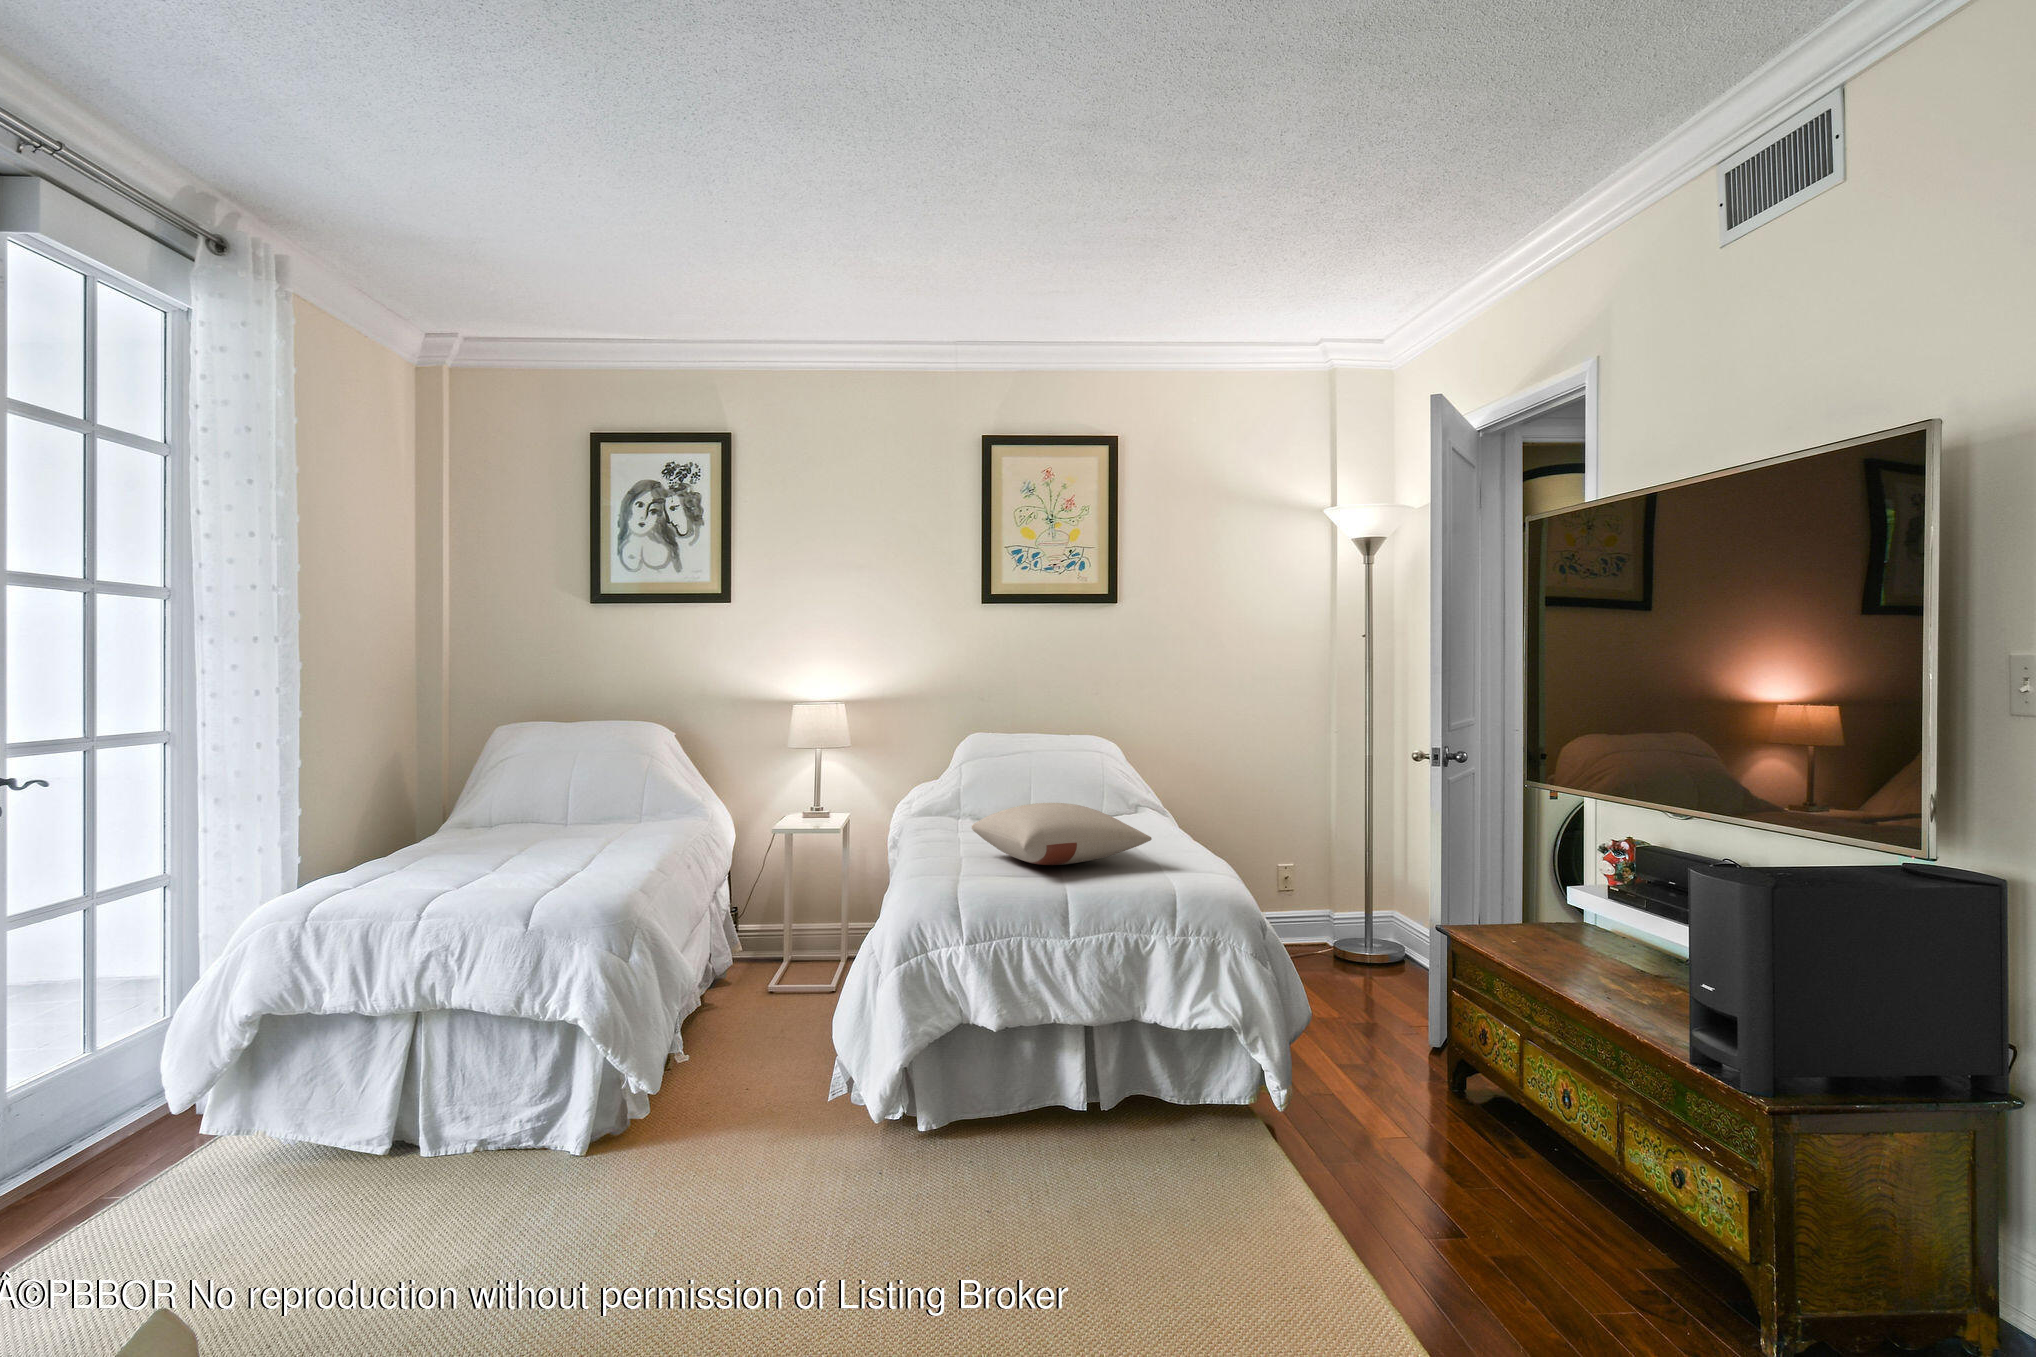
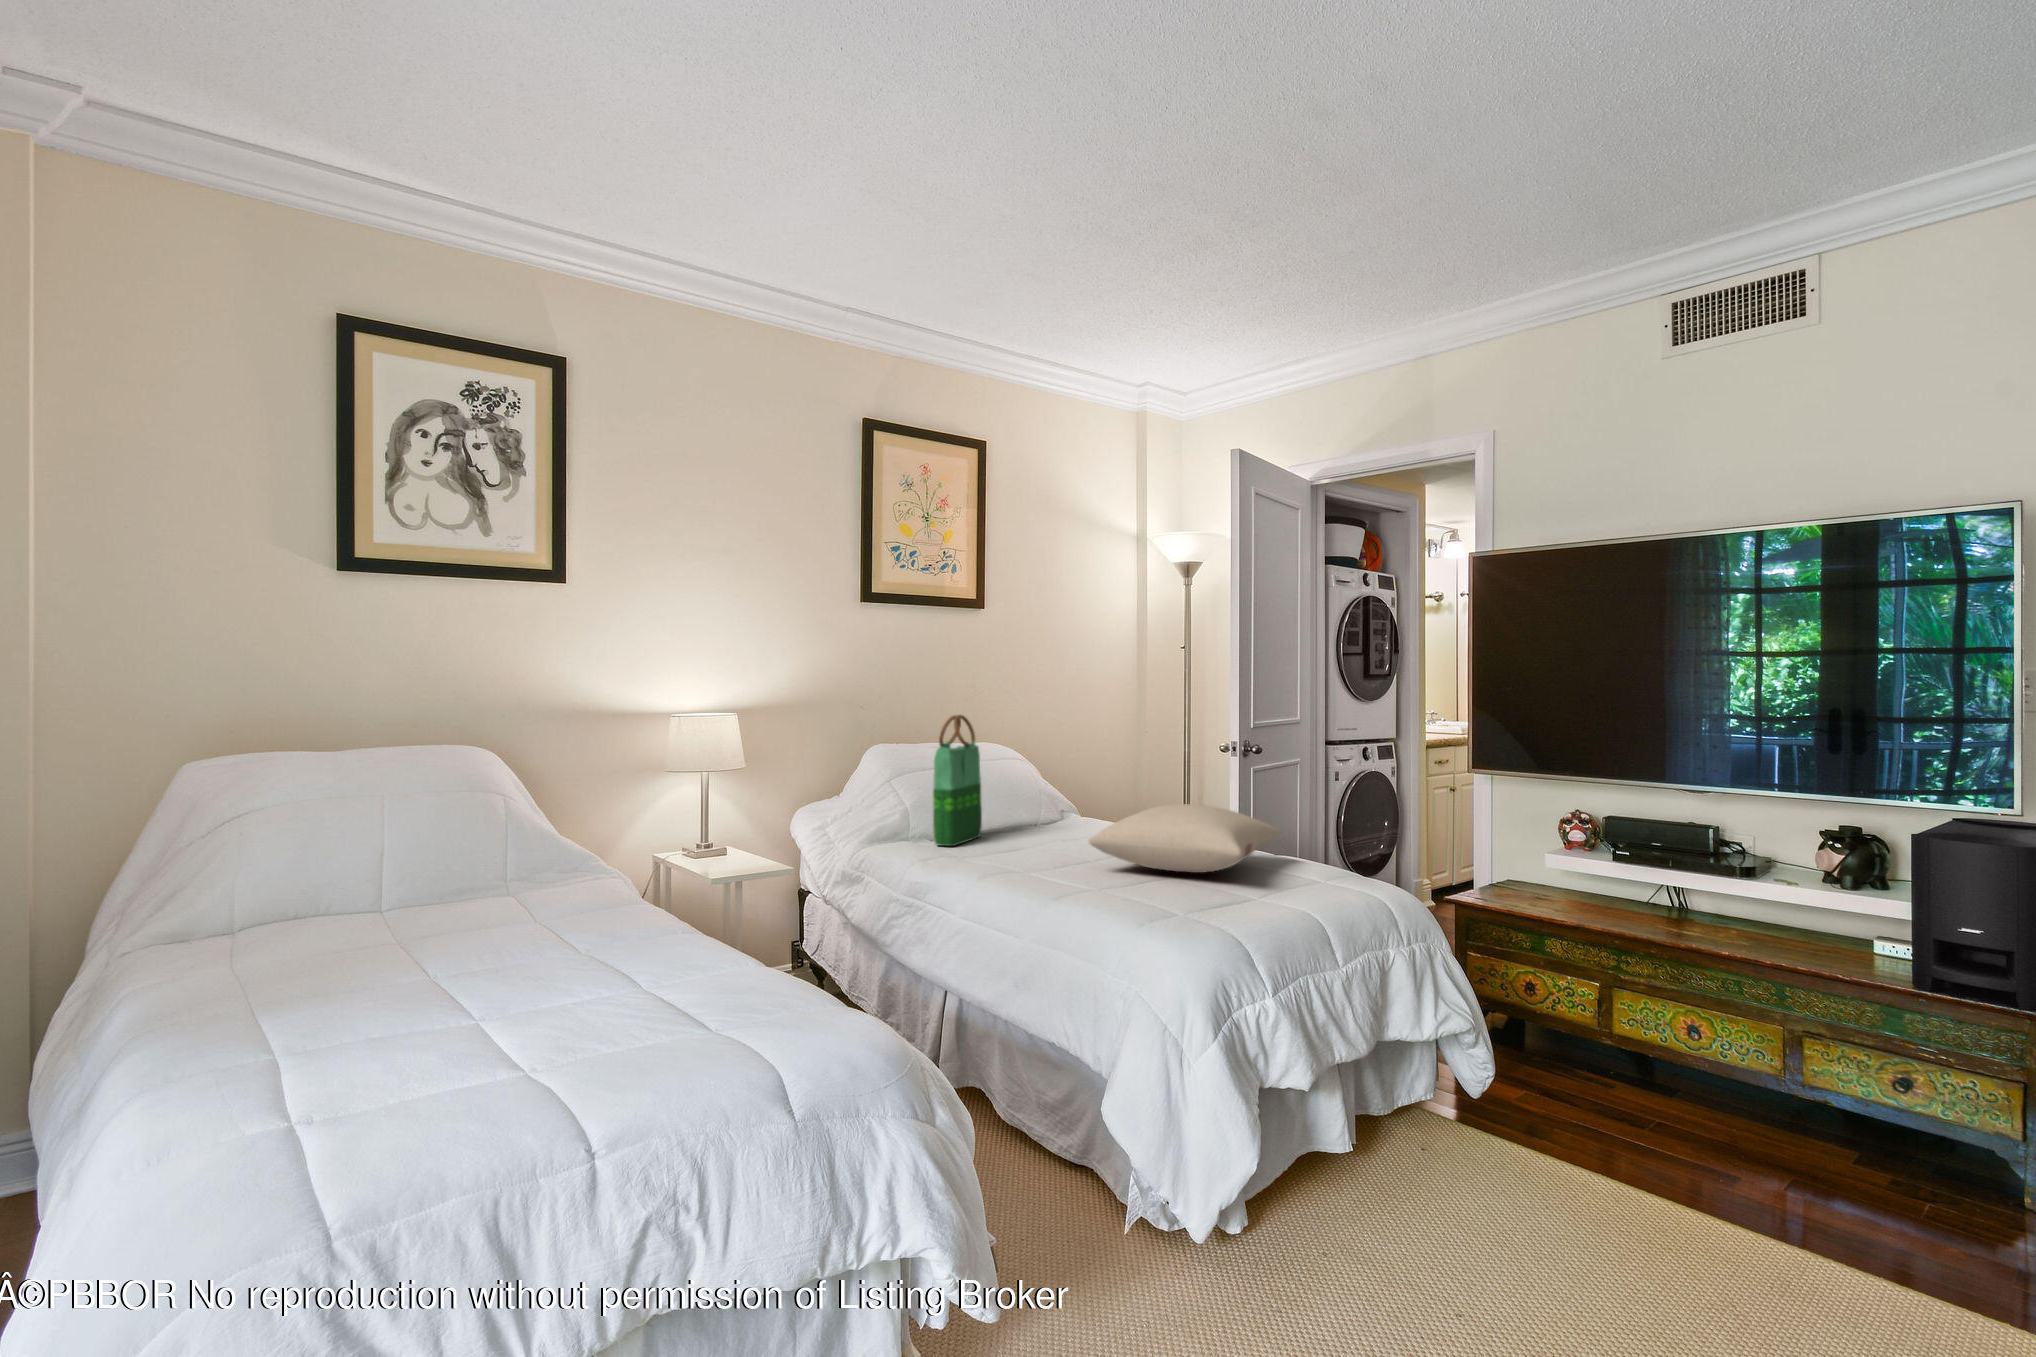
tote bag: none [940,711,1001,825] -> present [933,715,982,846]

